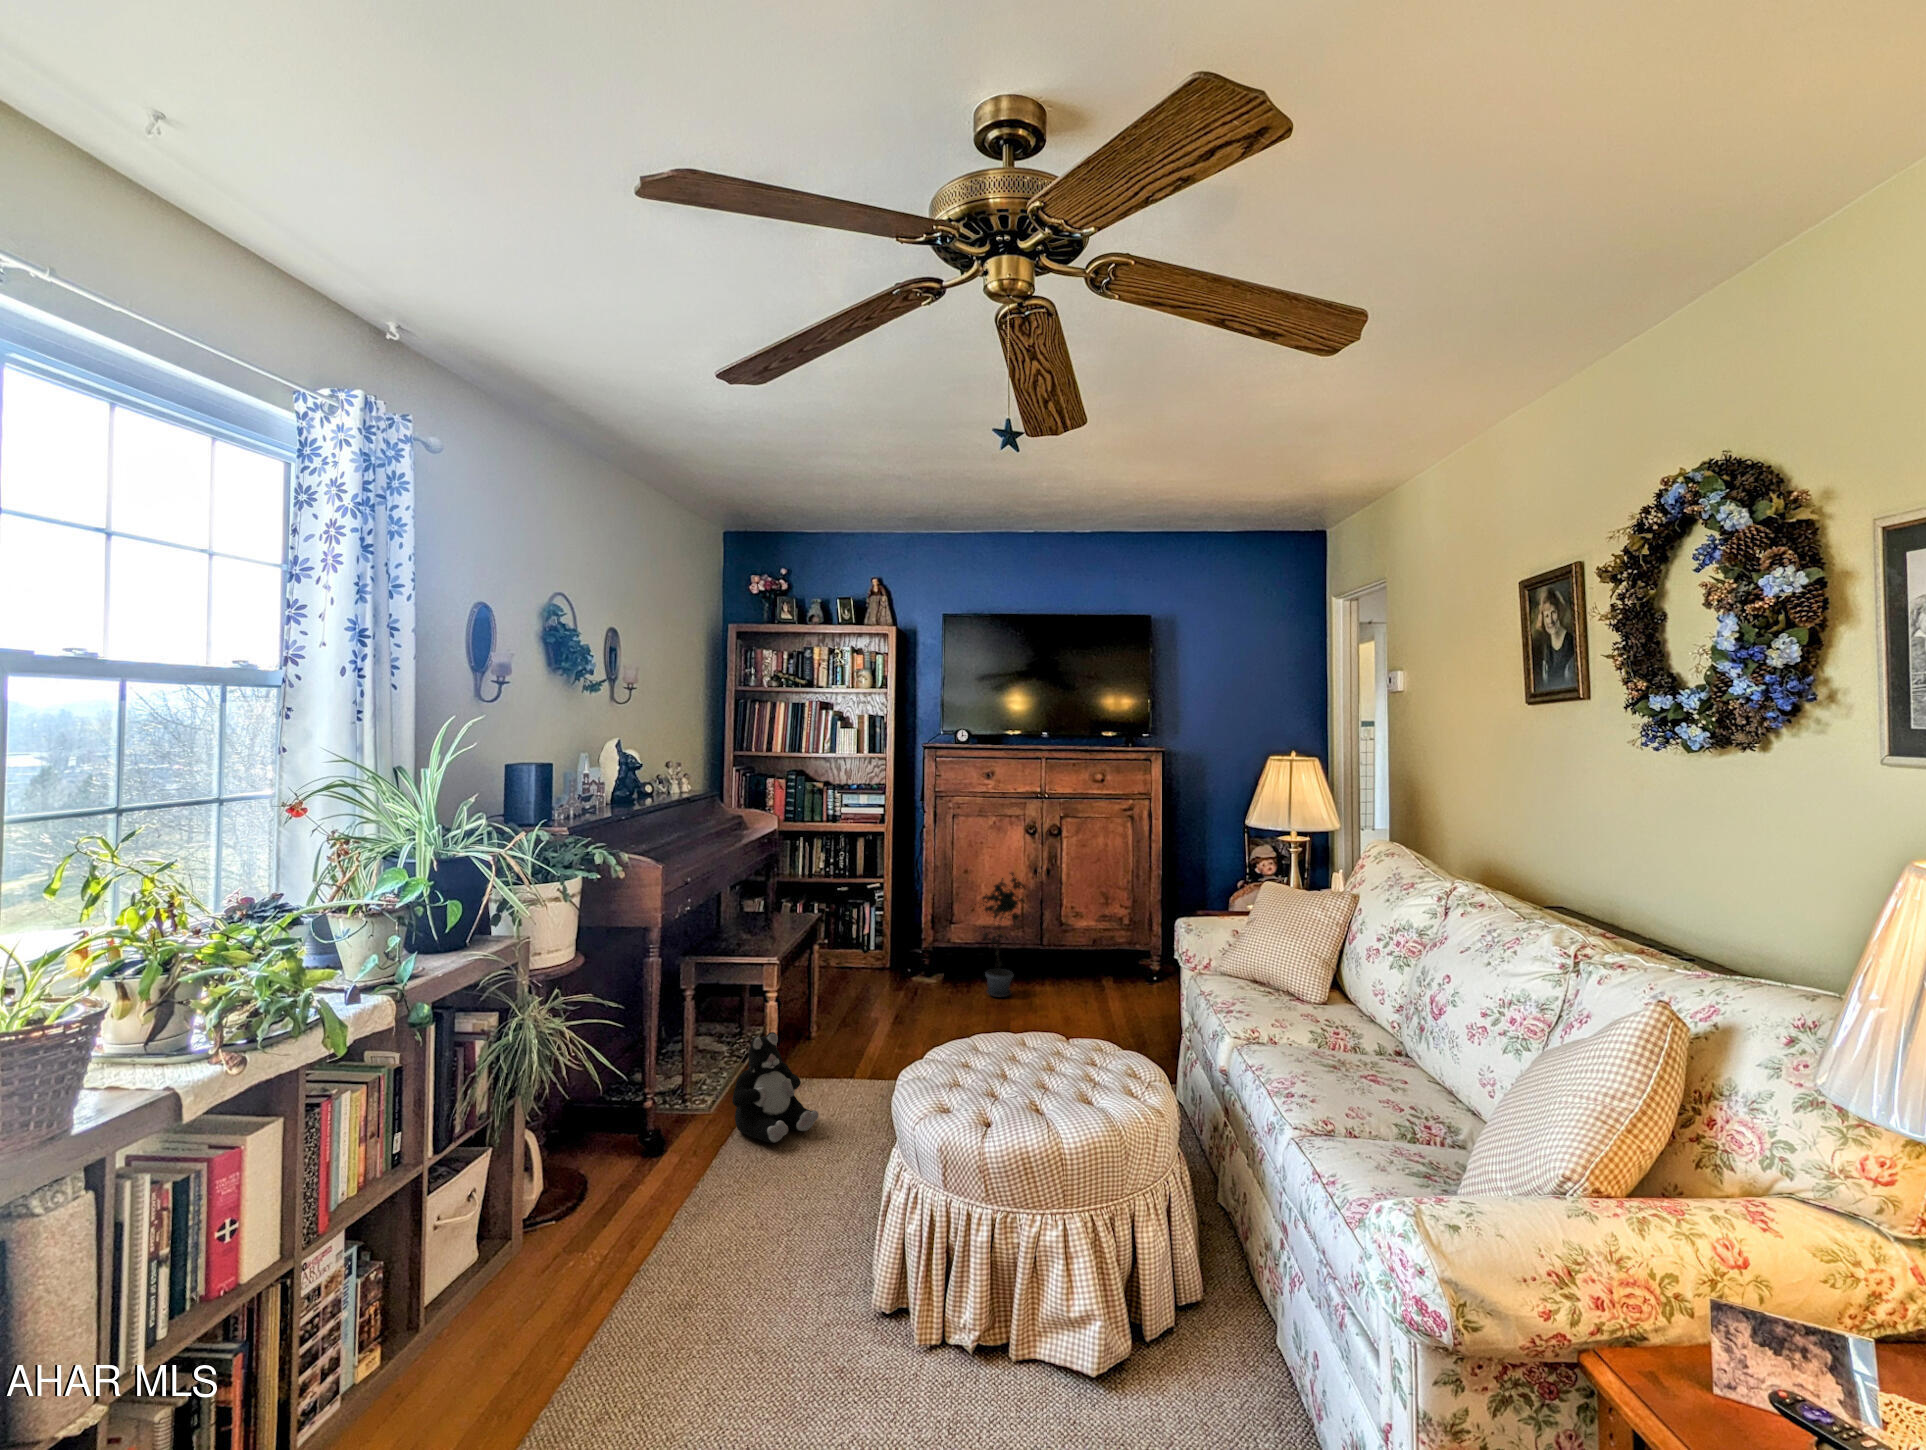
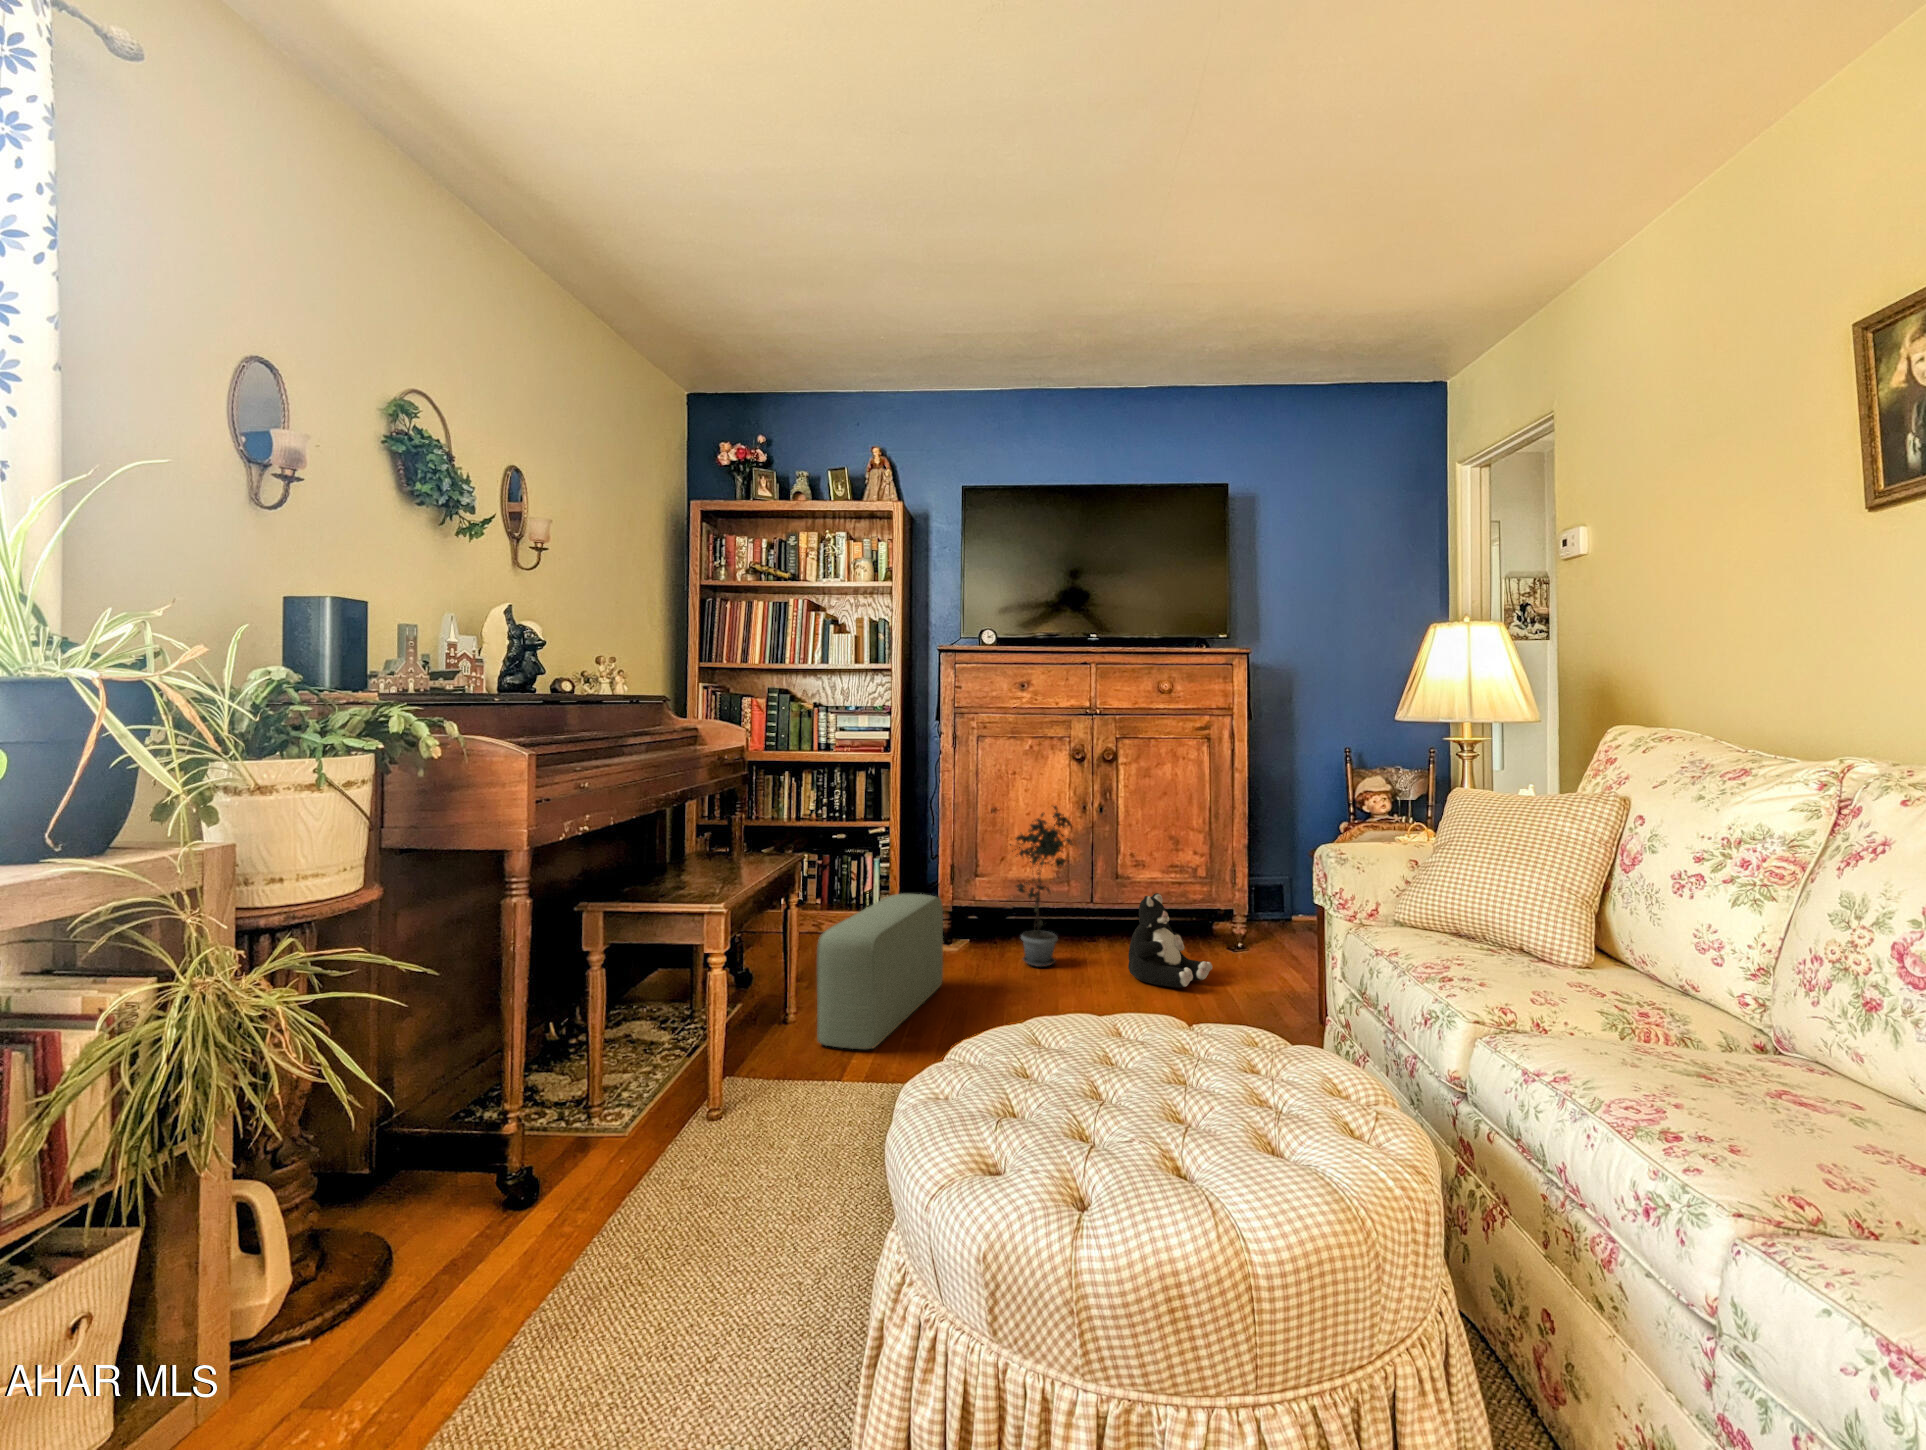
pouf: none [834,942,925,1059] -> present [817,894,943,1049]
plush toy: present [733,1032,819,1143] -> present [1128,893,1212,988]

